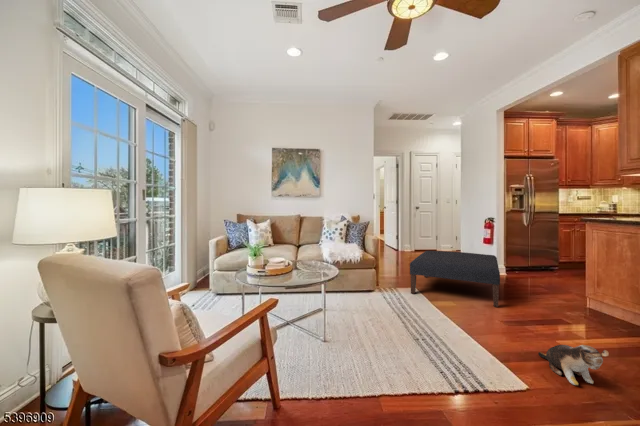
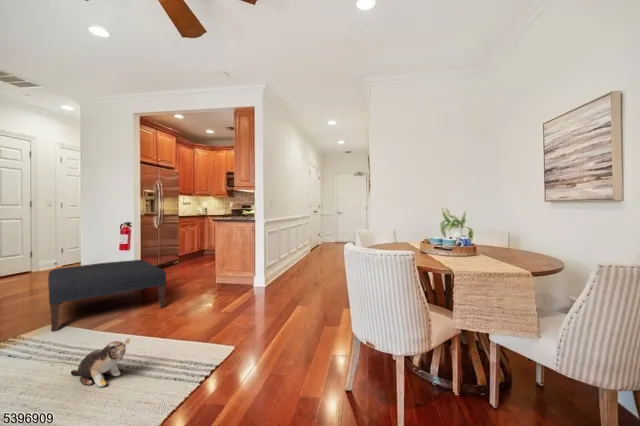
plush toy: present [538,345,609,385] -> present [71,339,130,387]

